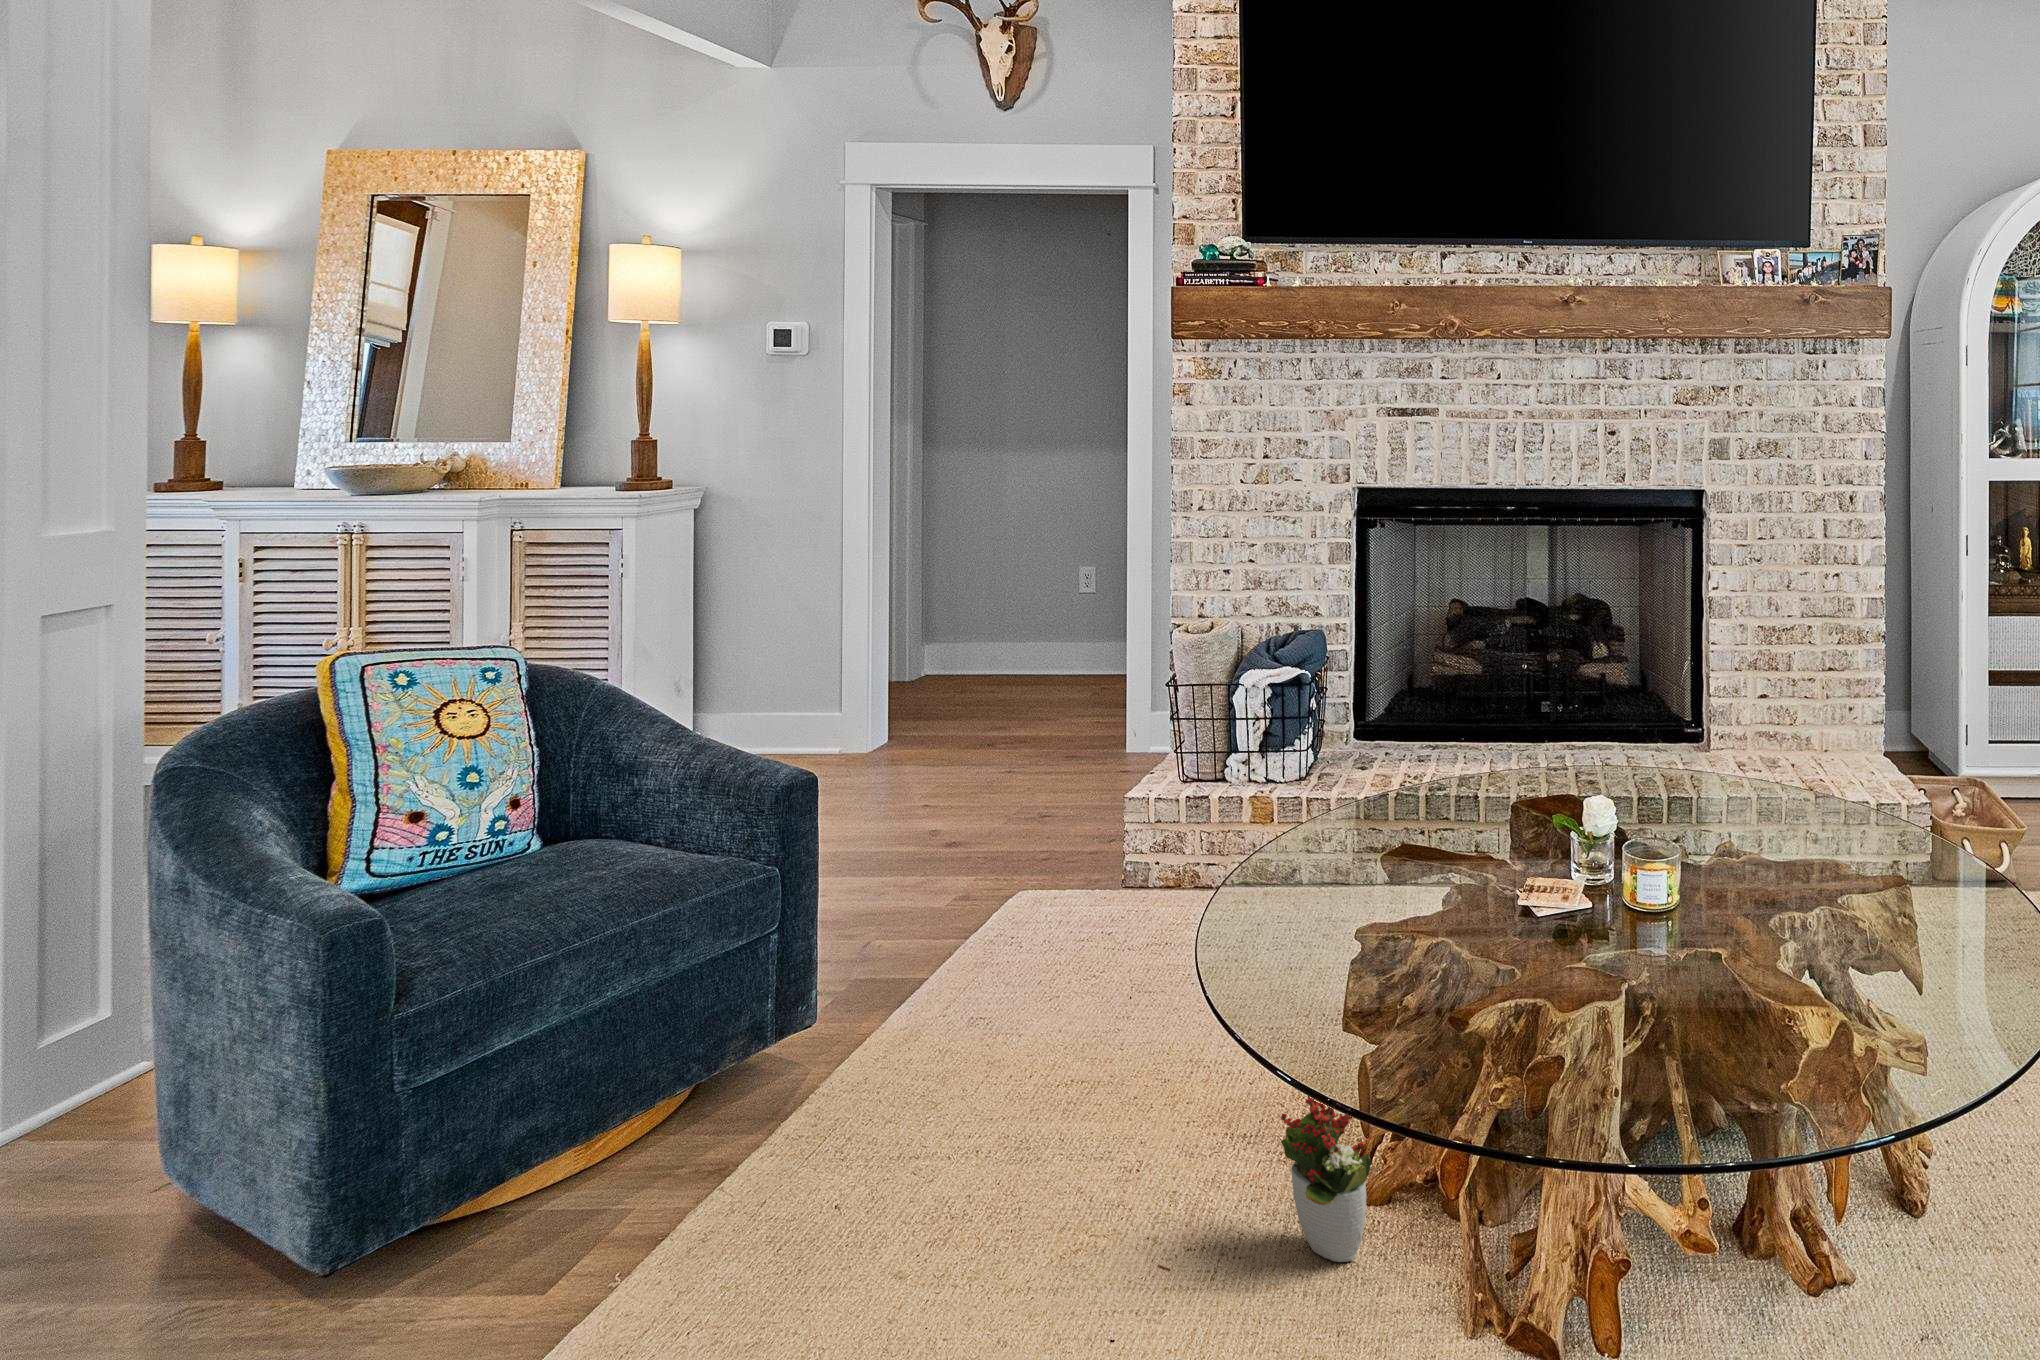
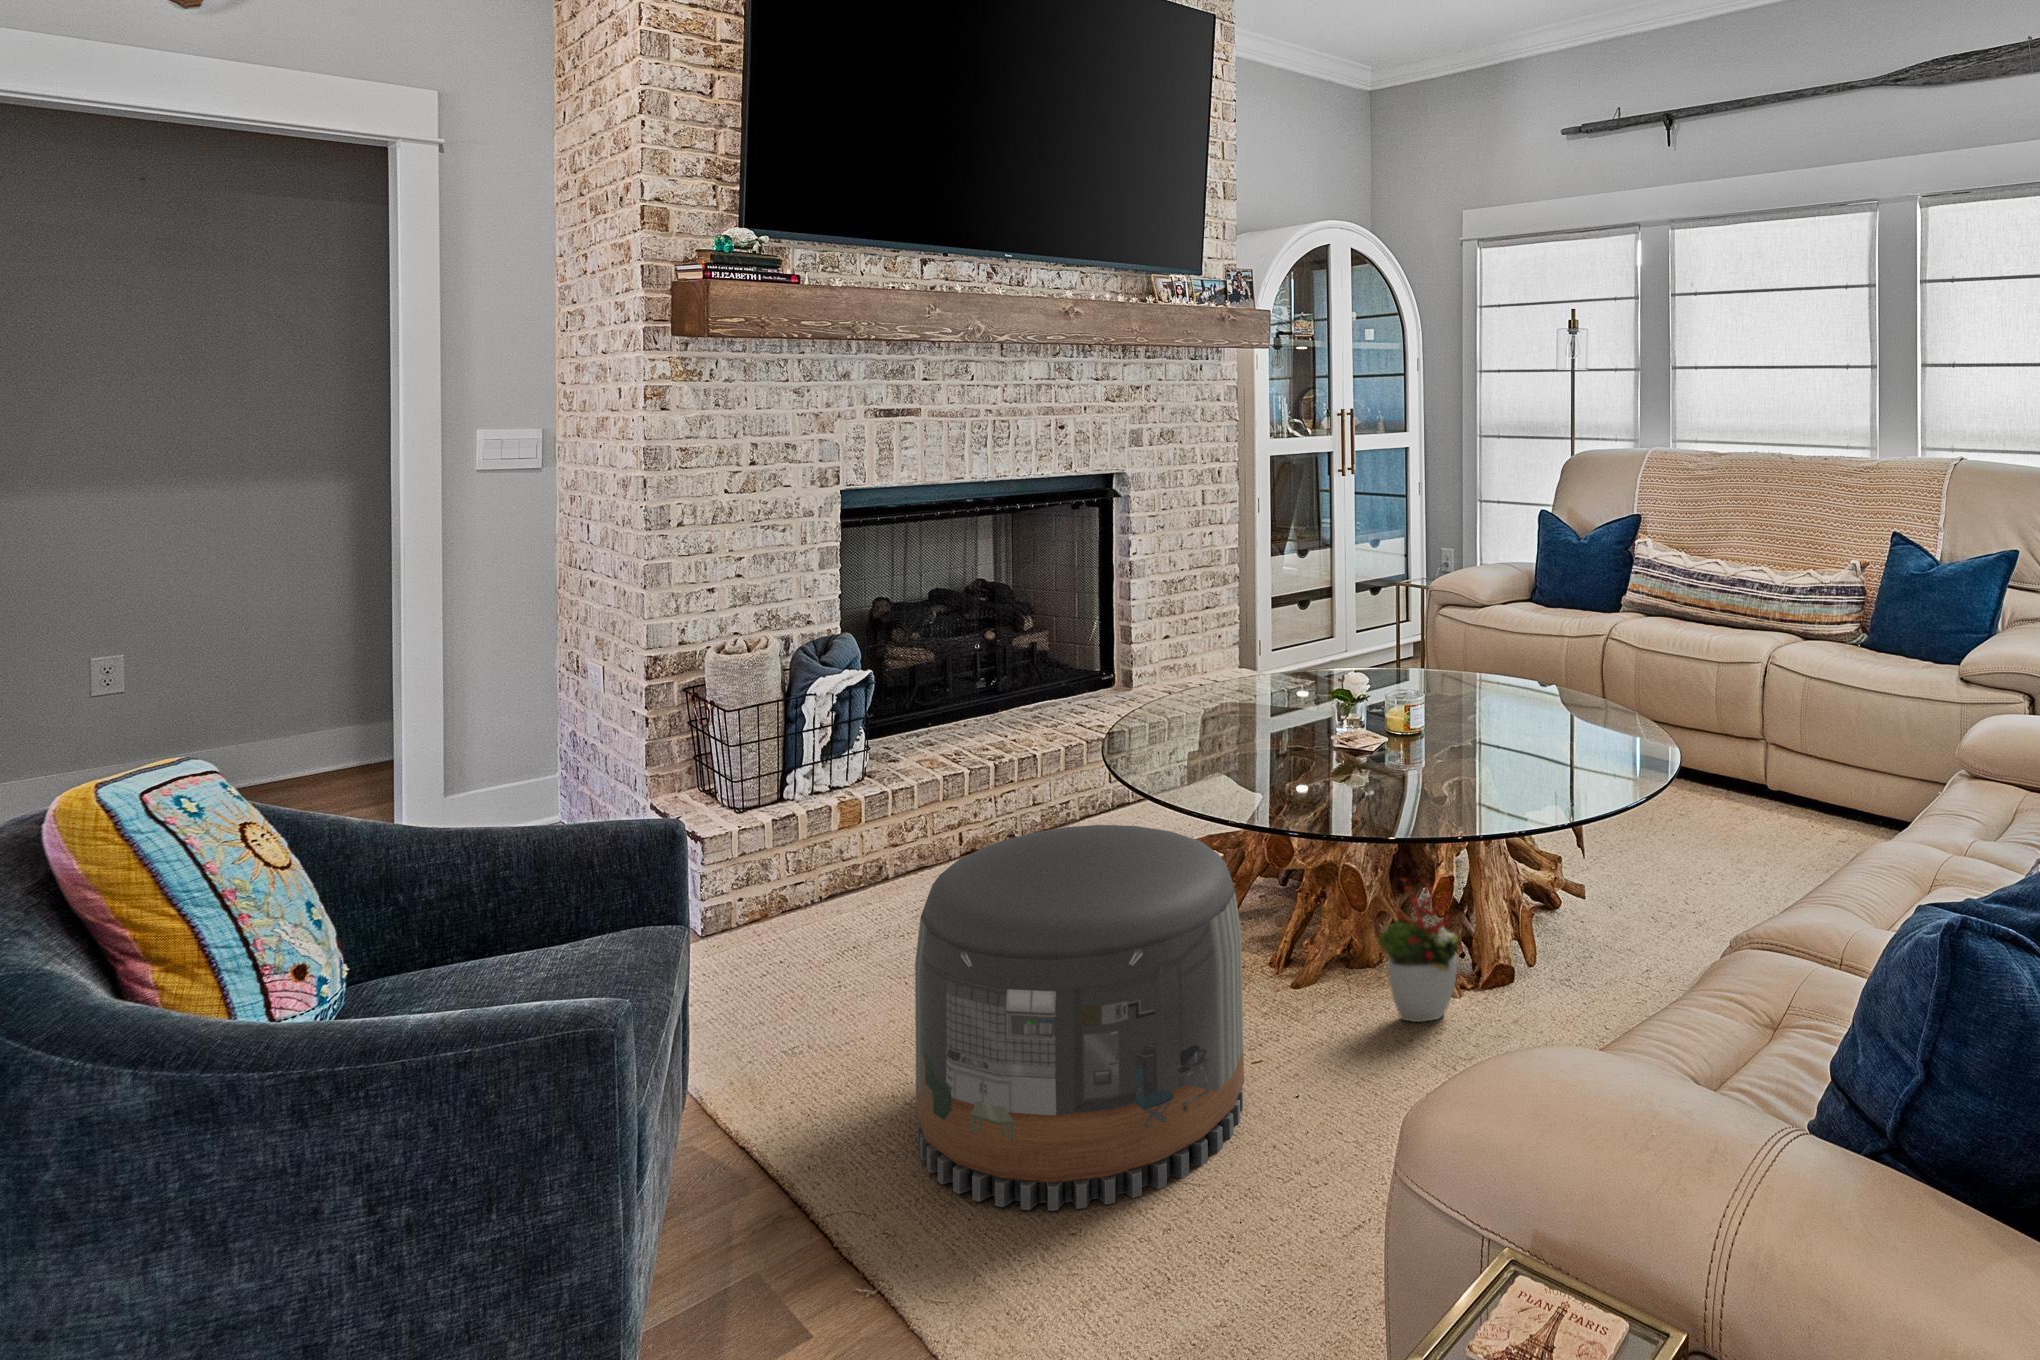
pouf: none [781,870,1141,1280] -> present [915,825,1244,1210]

